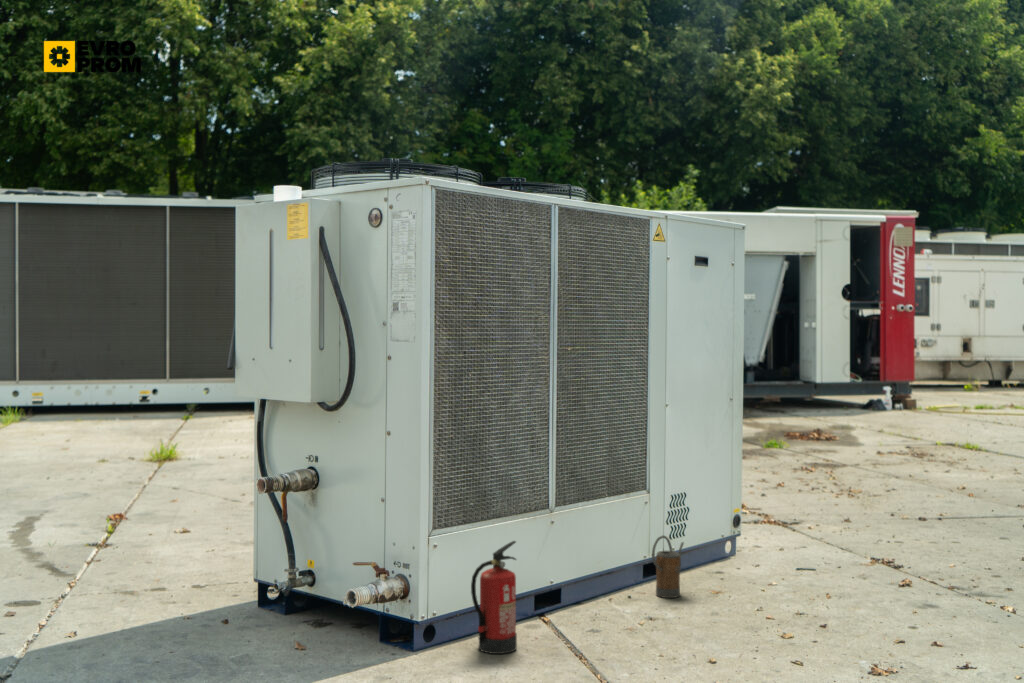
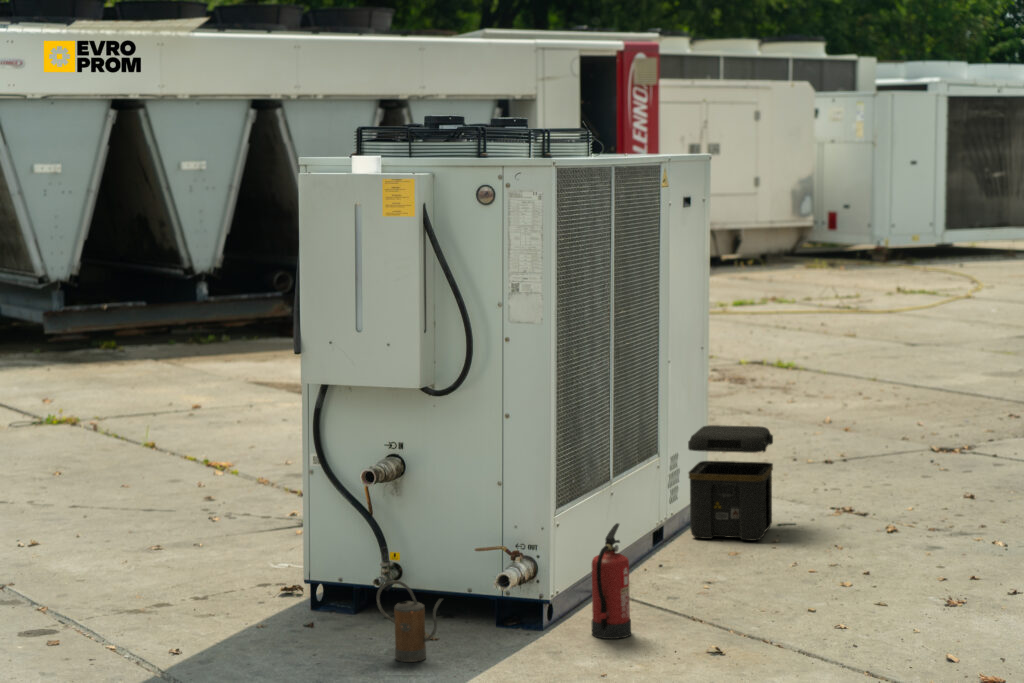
toolbox: none [704,470,792,578] -> present [688,425,773,540]
watering can: present [652,536,684,598] -> present [377,581,443,662]

